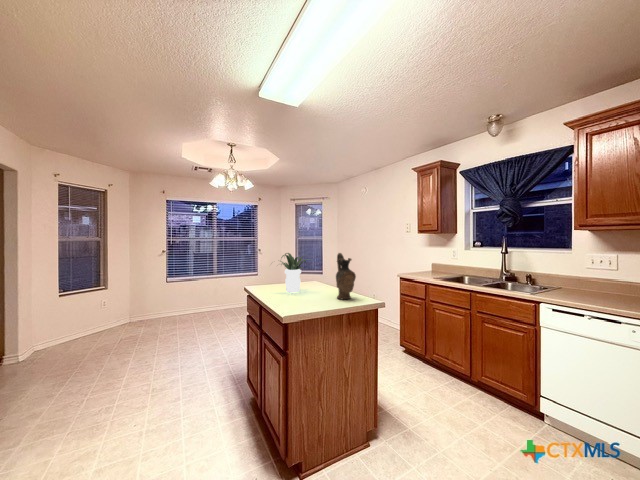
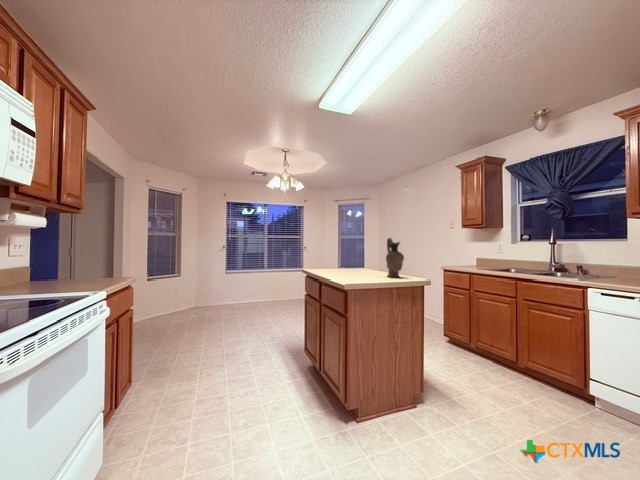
potted plant: present [280,253,306,292] -> none [327,240,367,273]

